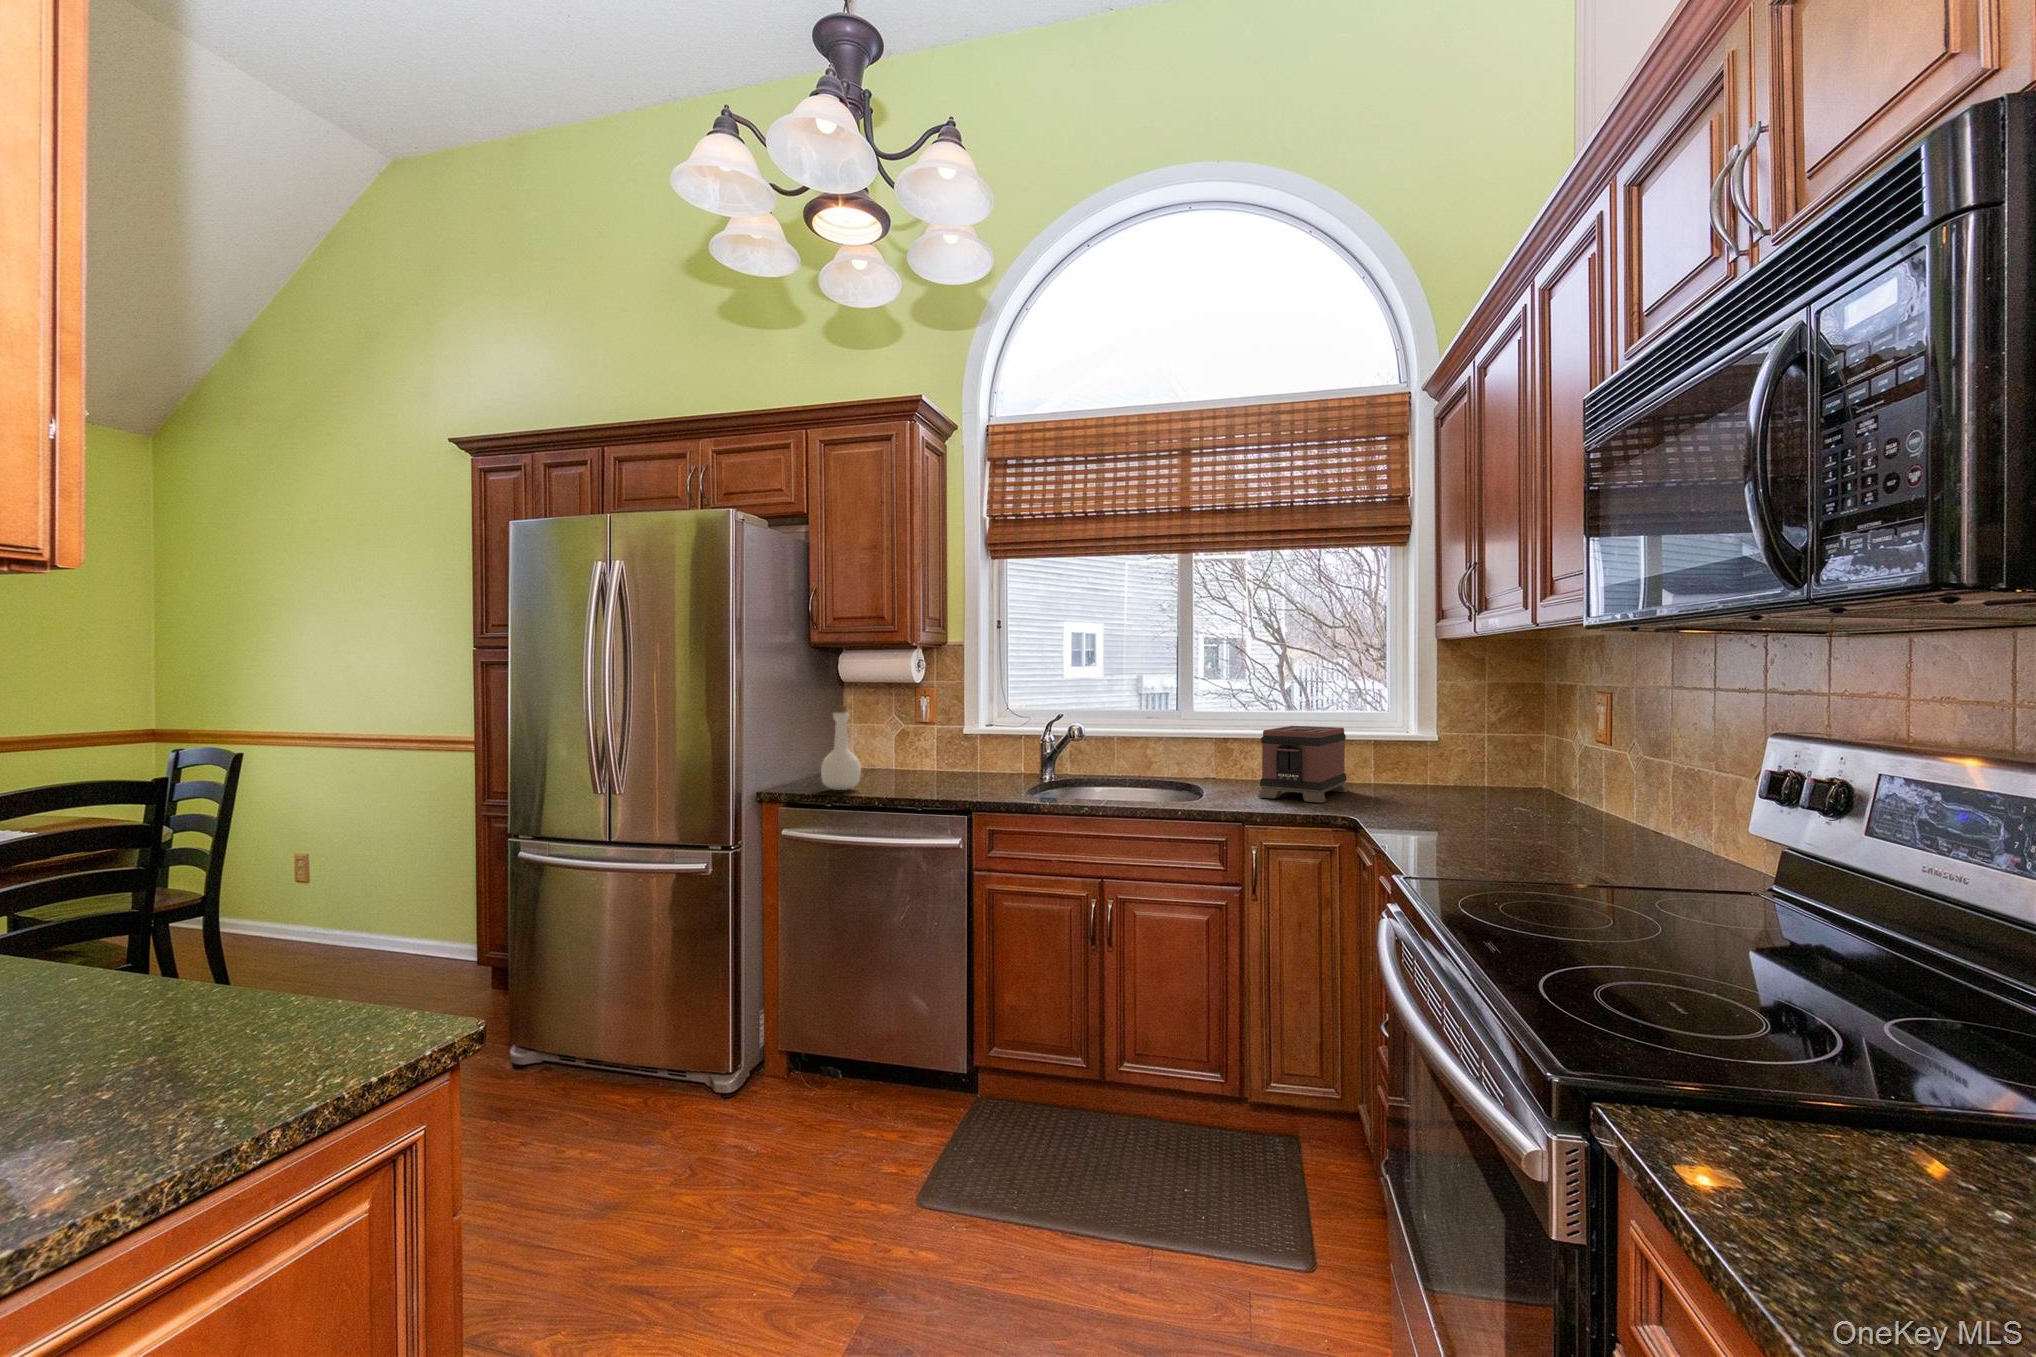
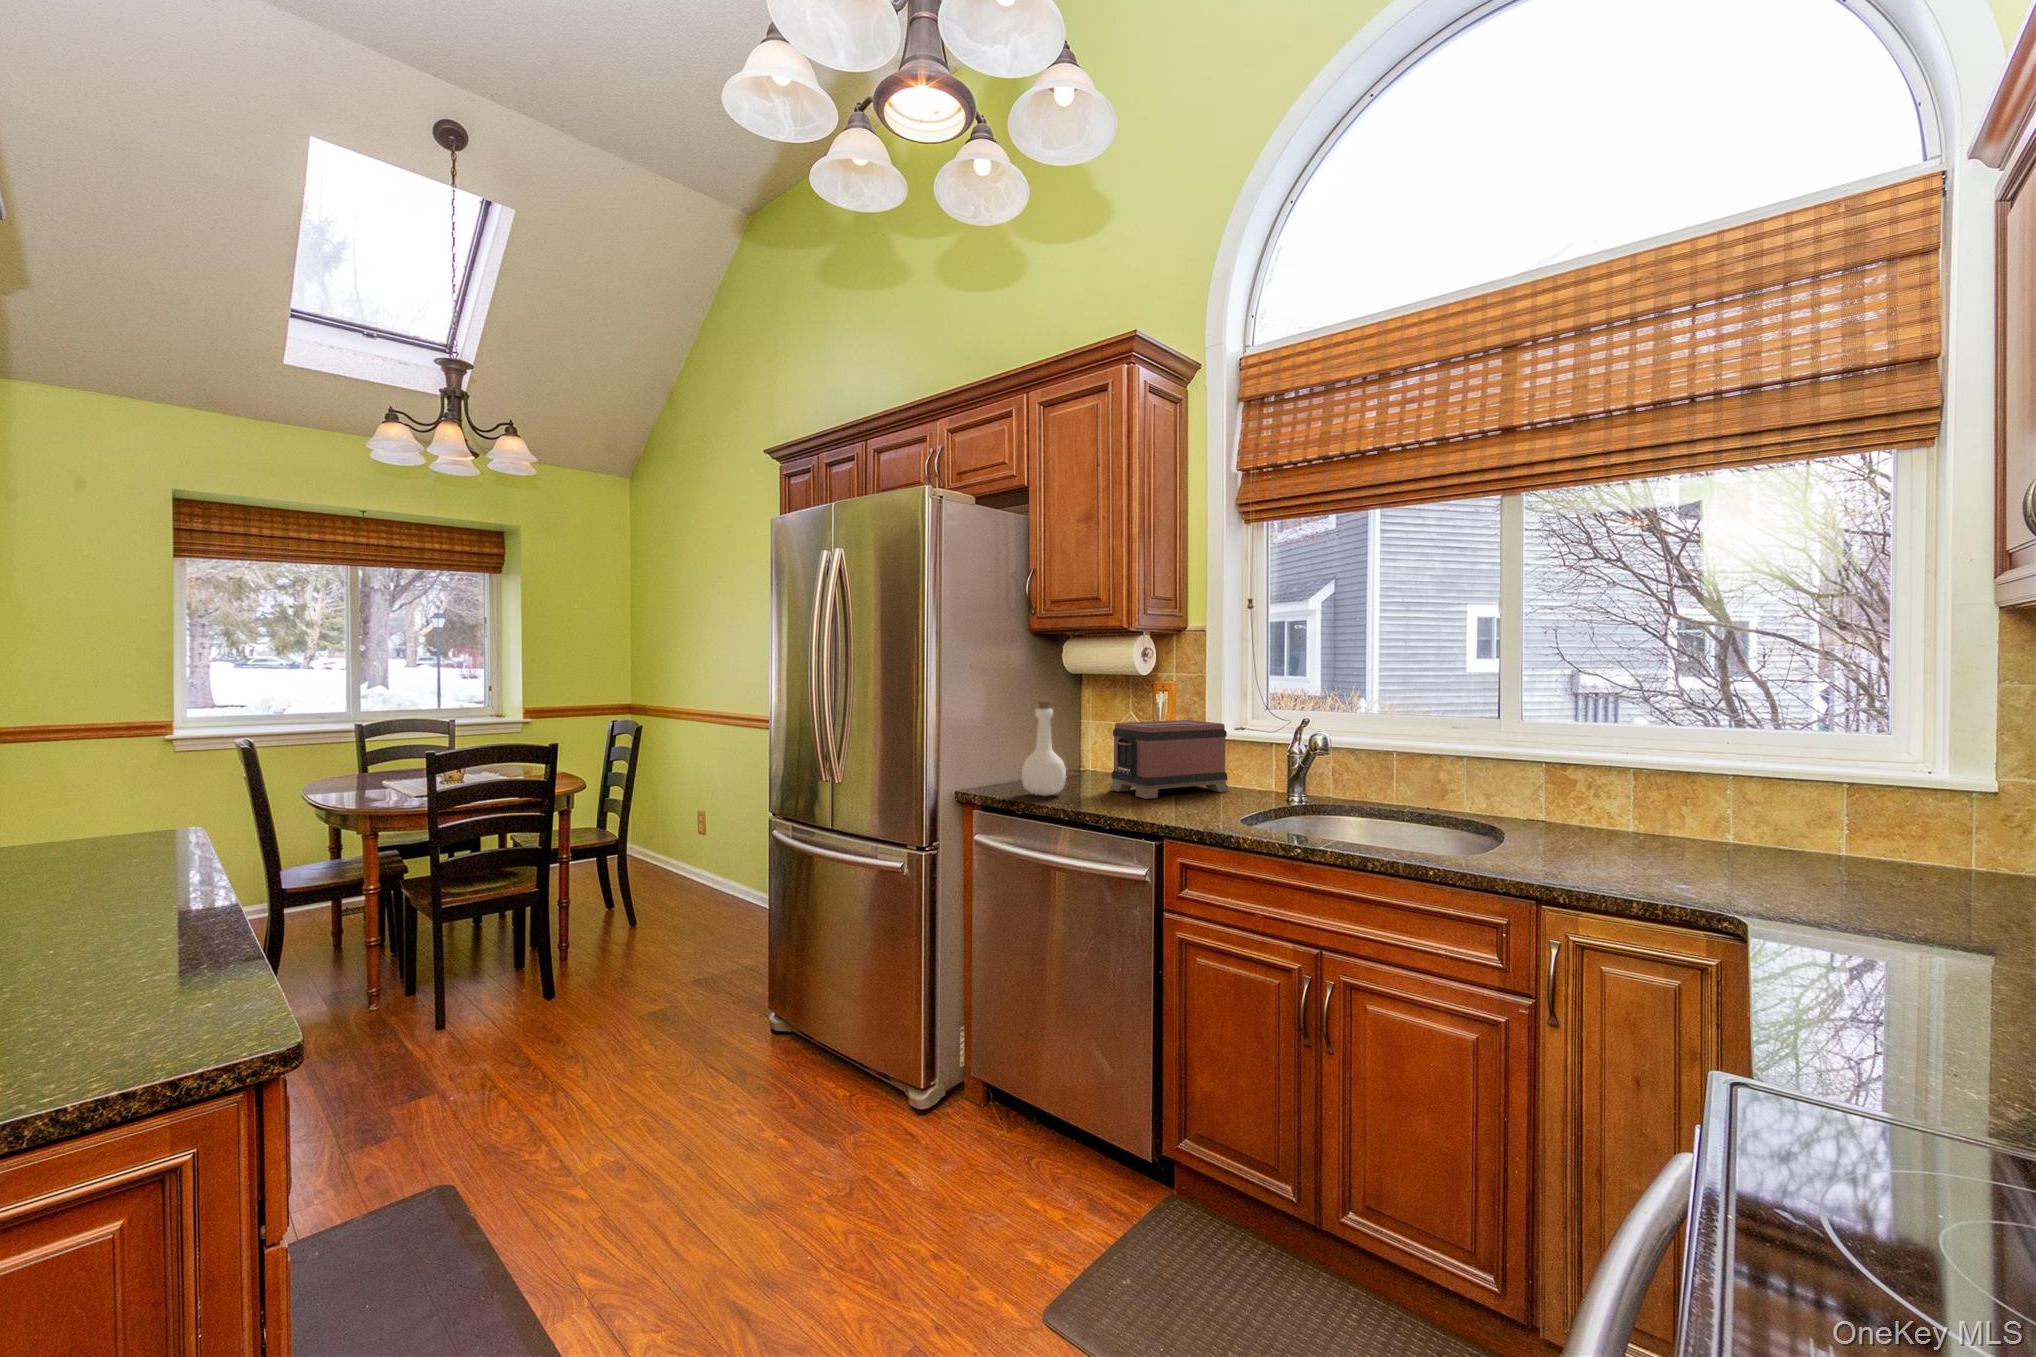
toaster: present [1258,726,1348,803] -> present [1109,720,1230,799]

